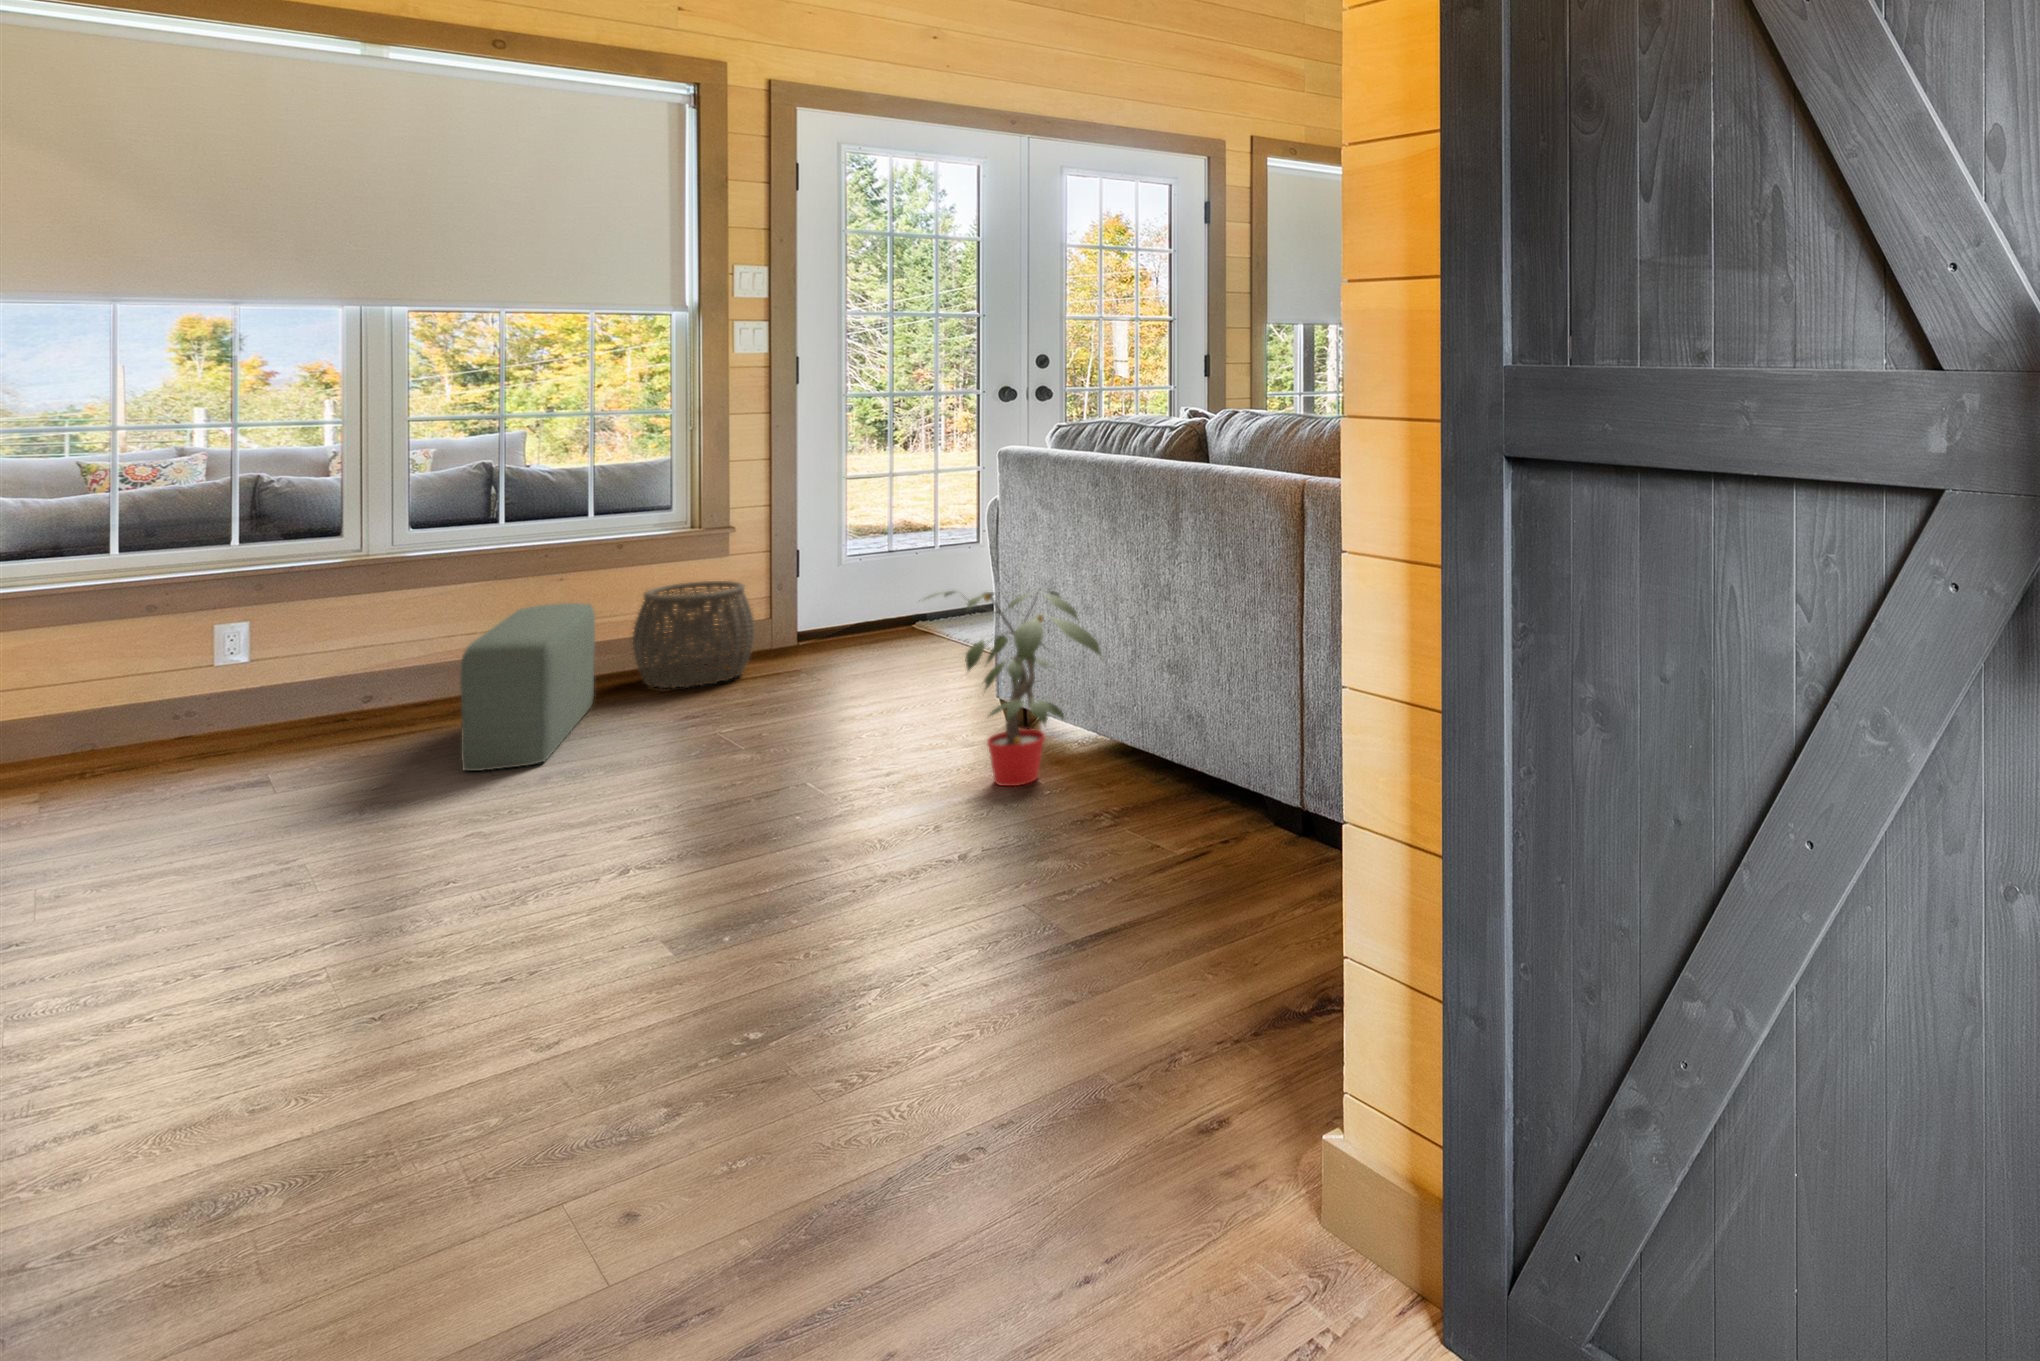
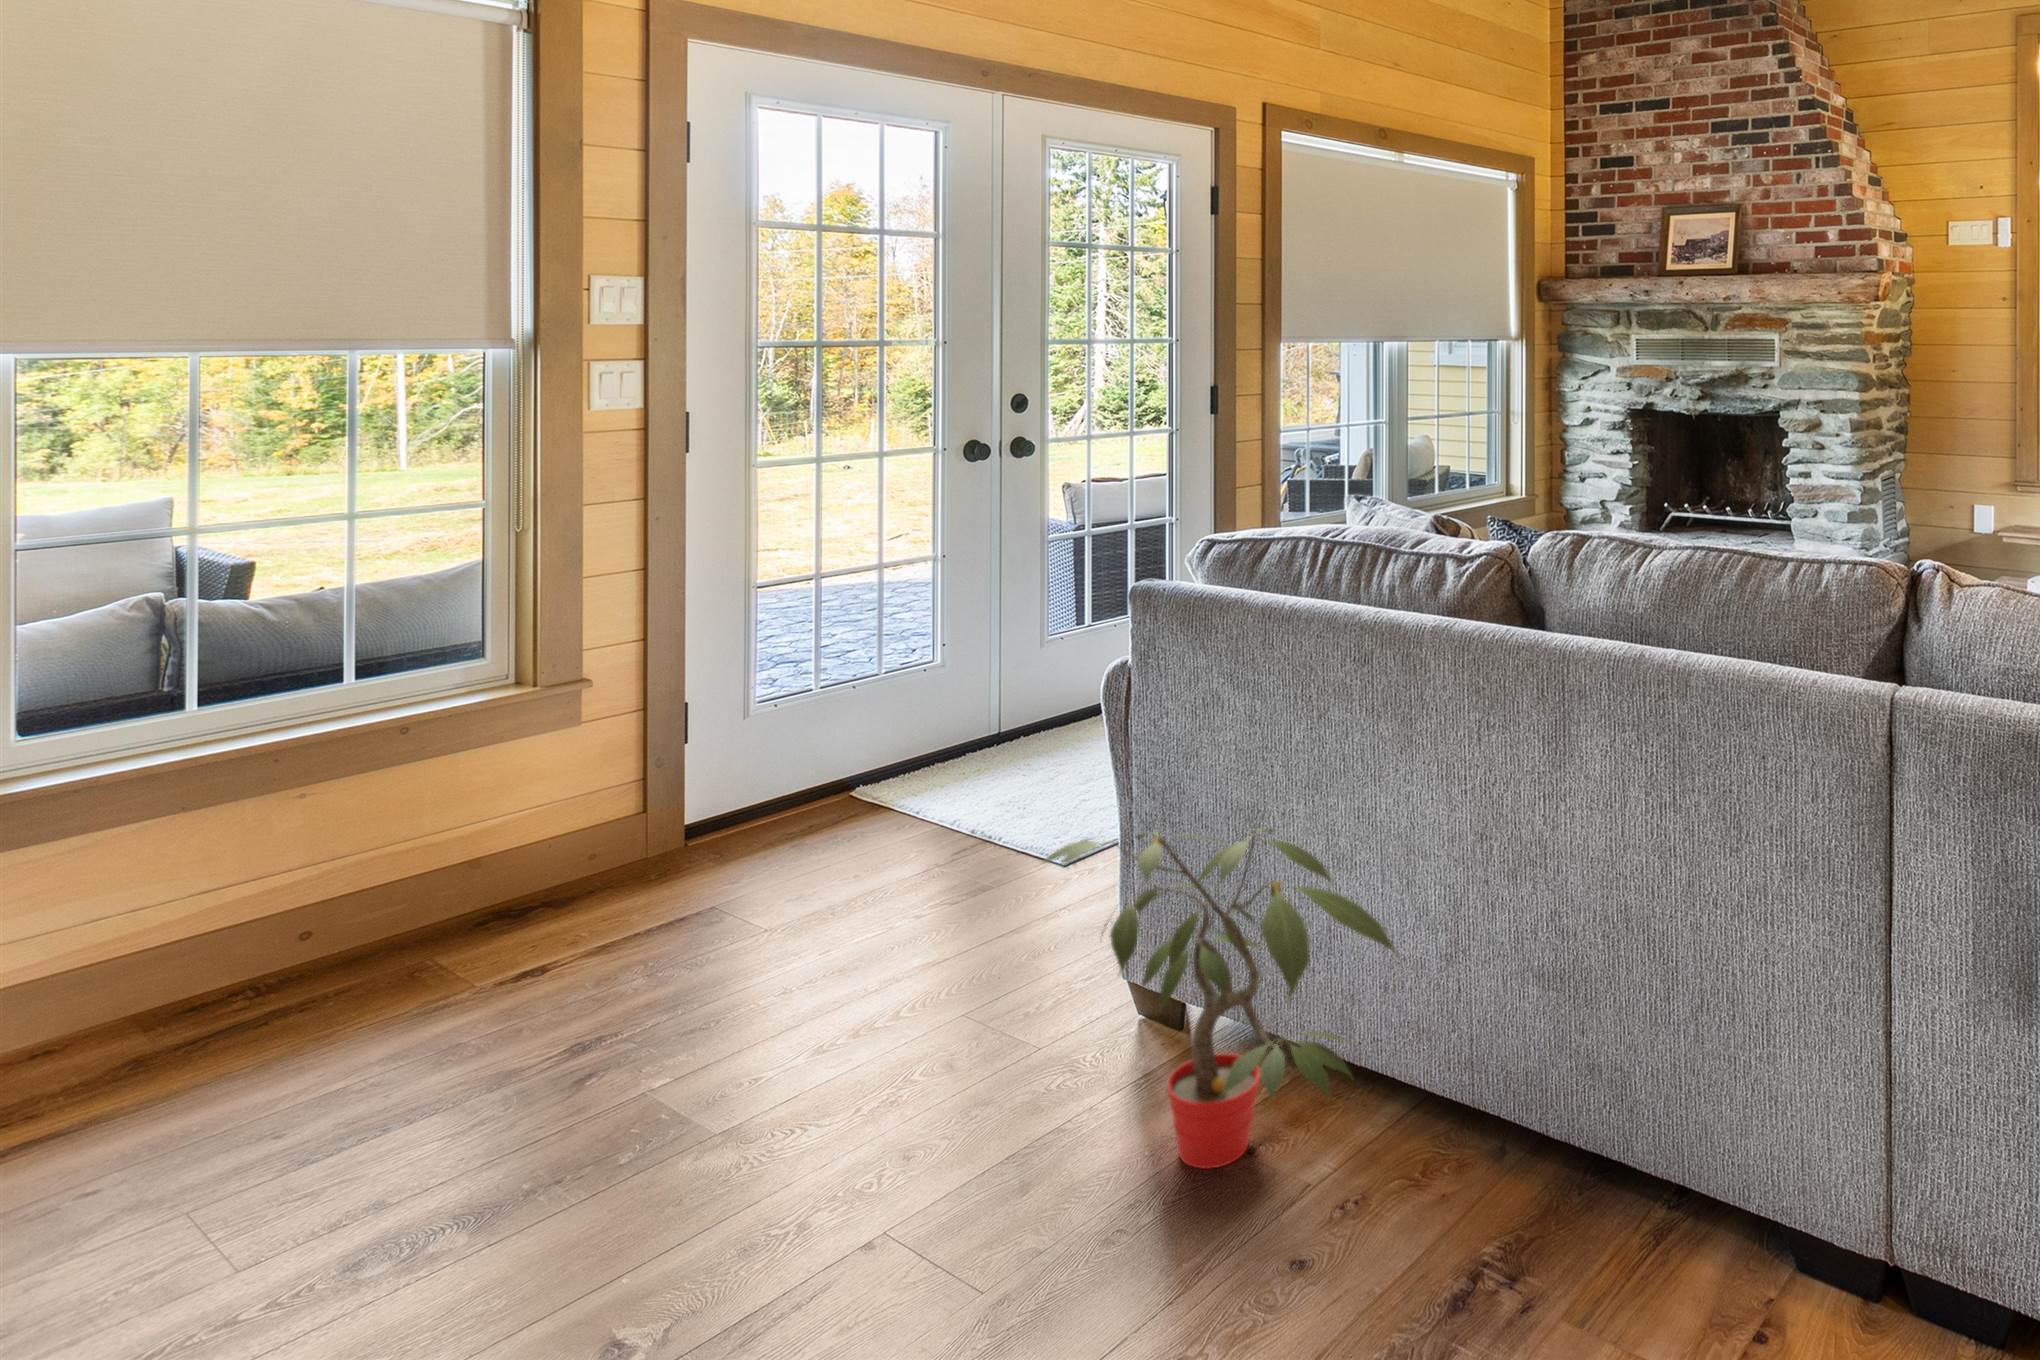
woven basket: present [632,581,755,688] -> none [430,766,641,959]
pouf: present [460,603,595,771] -> none [139,847,378,1233]

